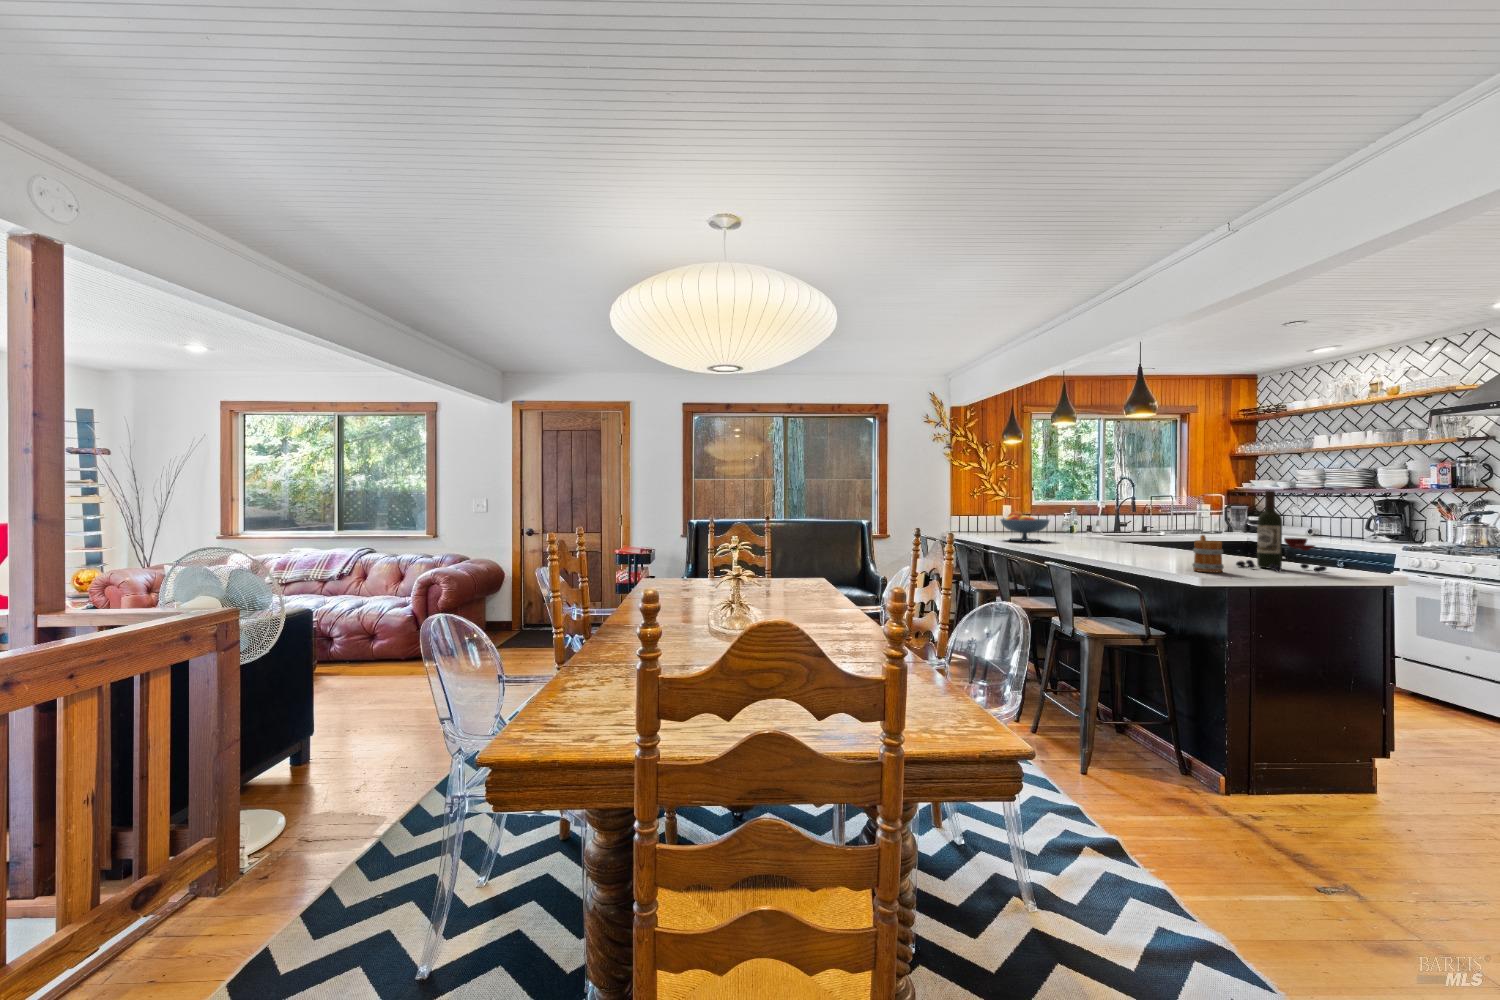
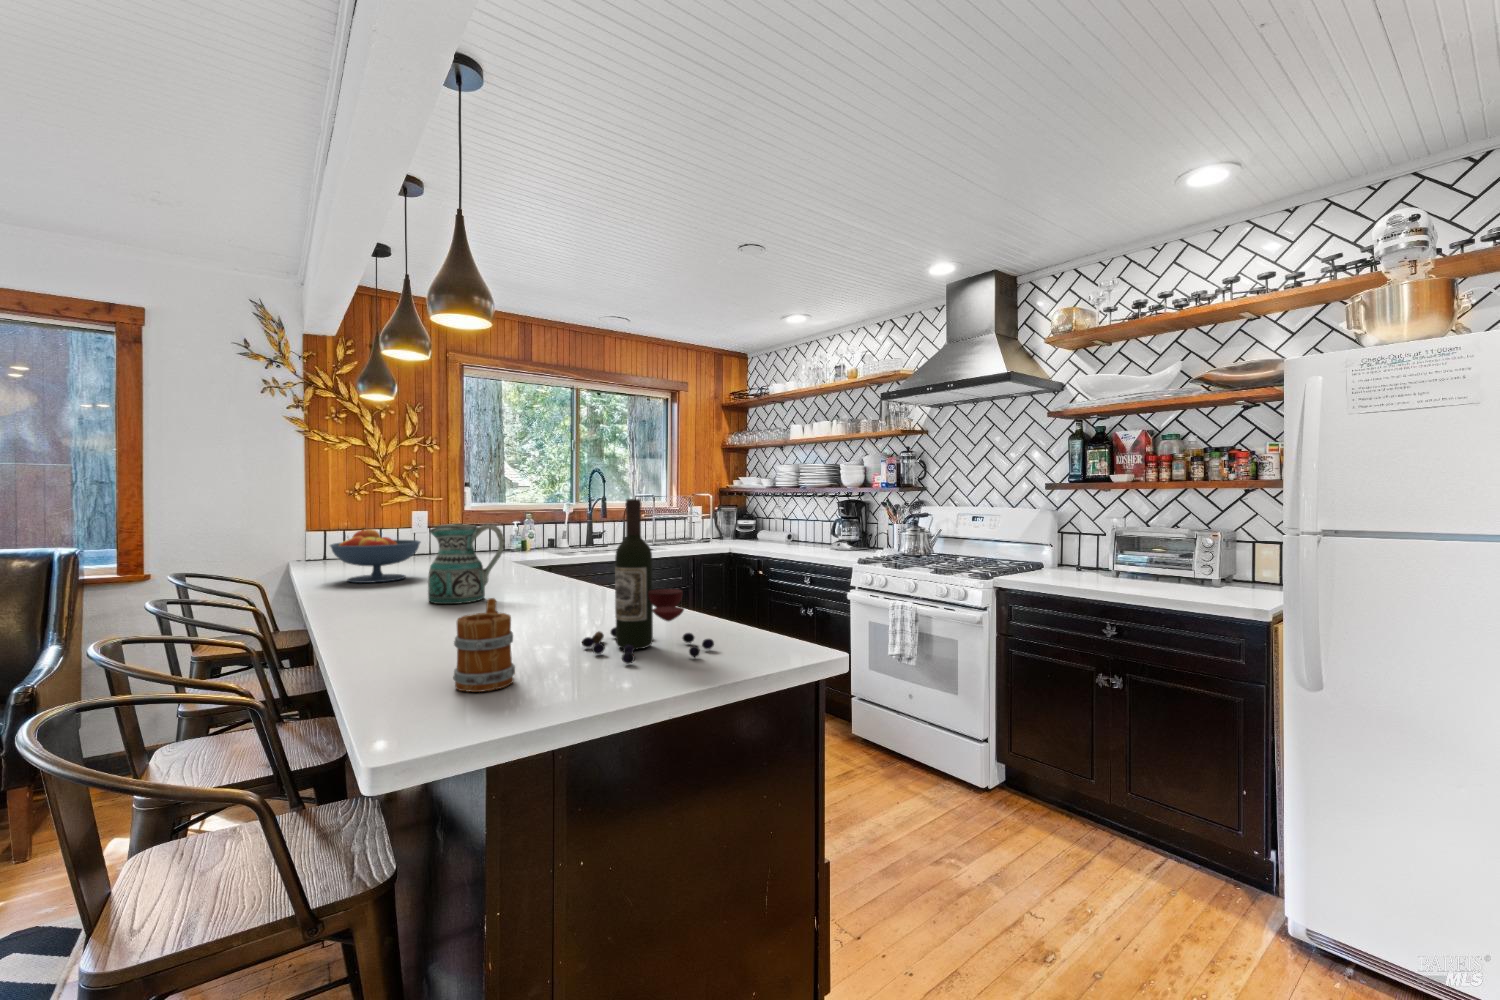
ceramic pitcher: none [1089,507,1135,551] -> present [428,524,504,604]

